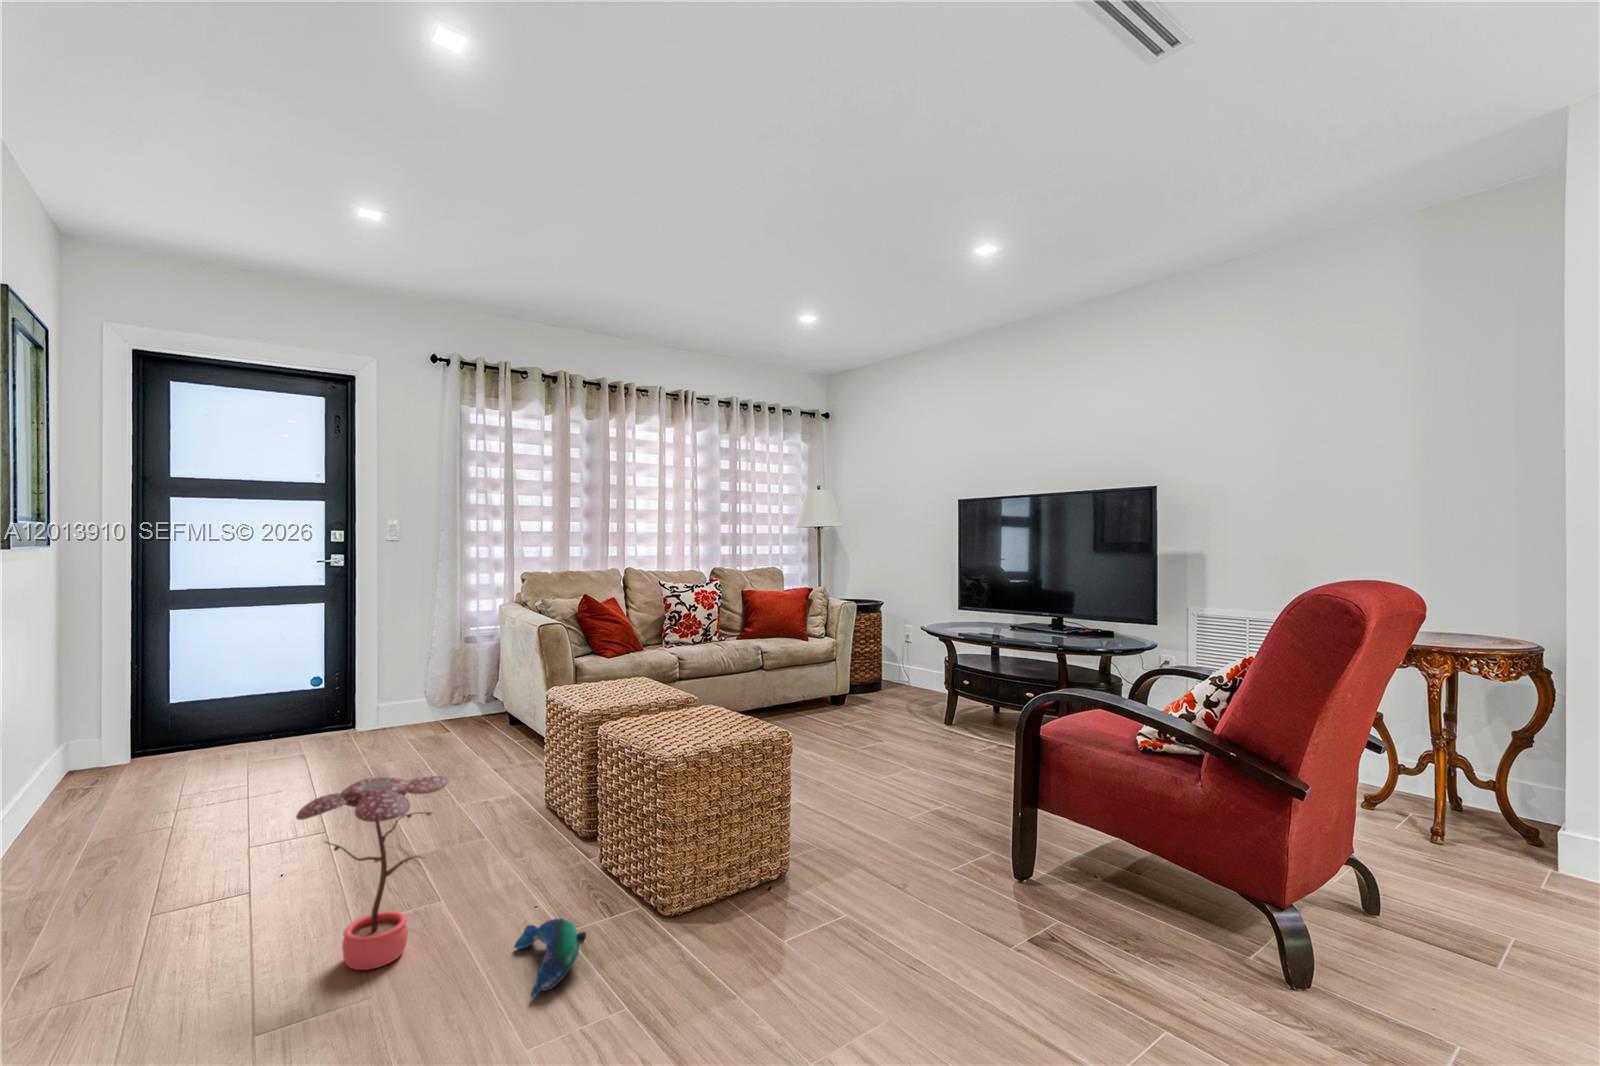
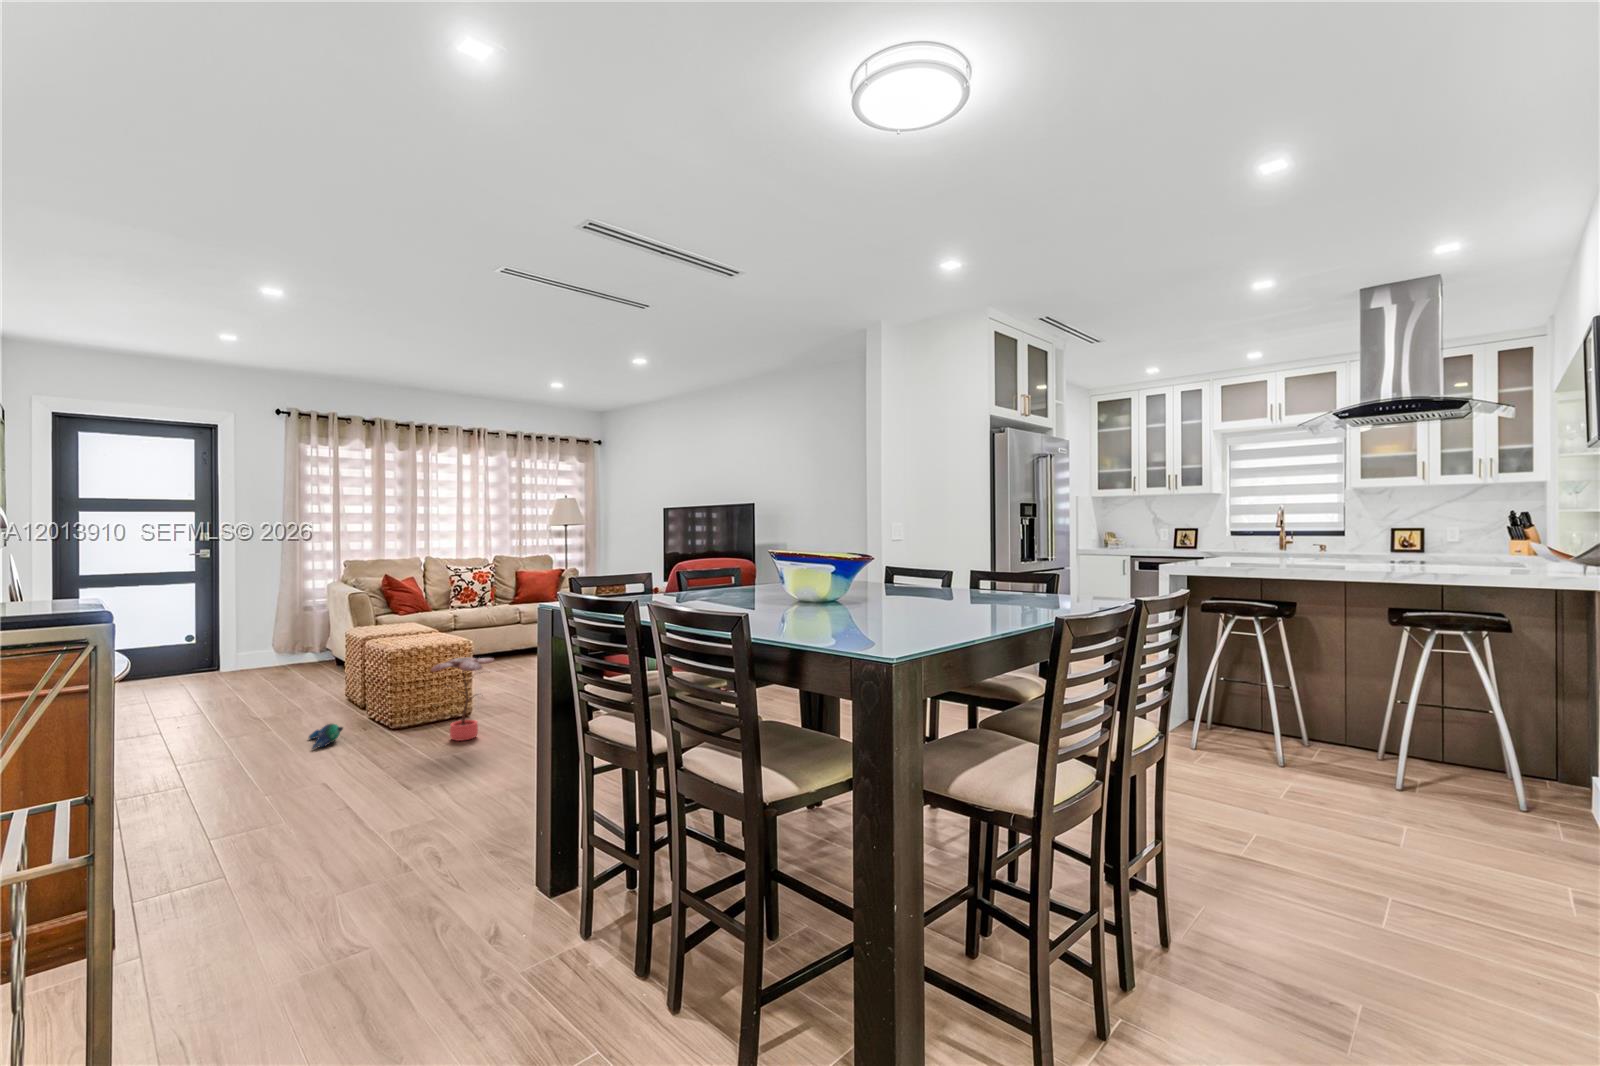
potted plant: present [296,776,449,970] -> present [431,657,494,741]

